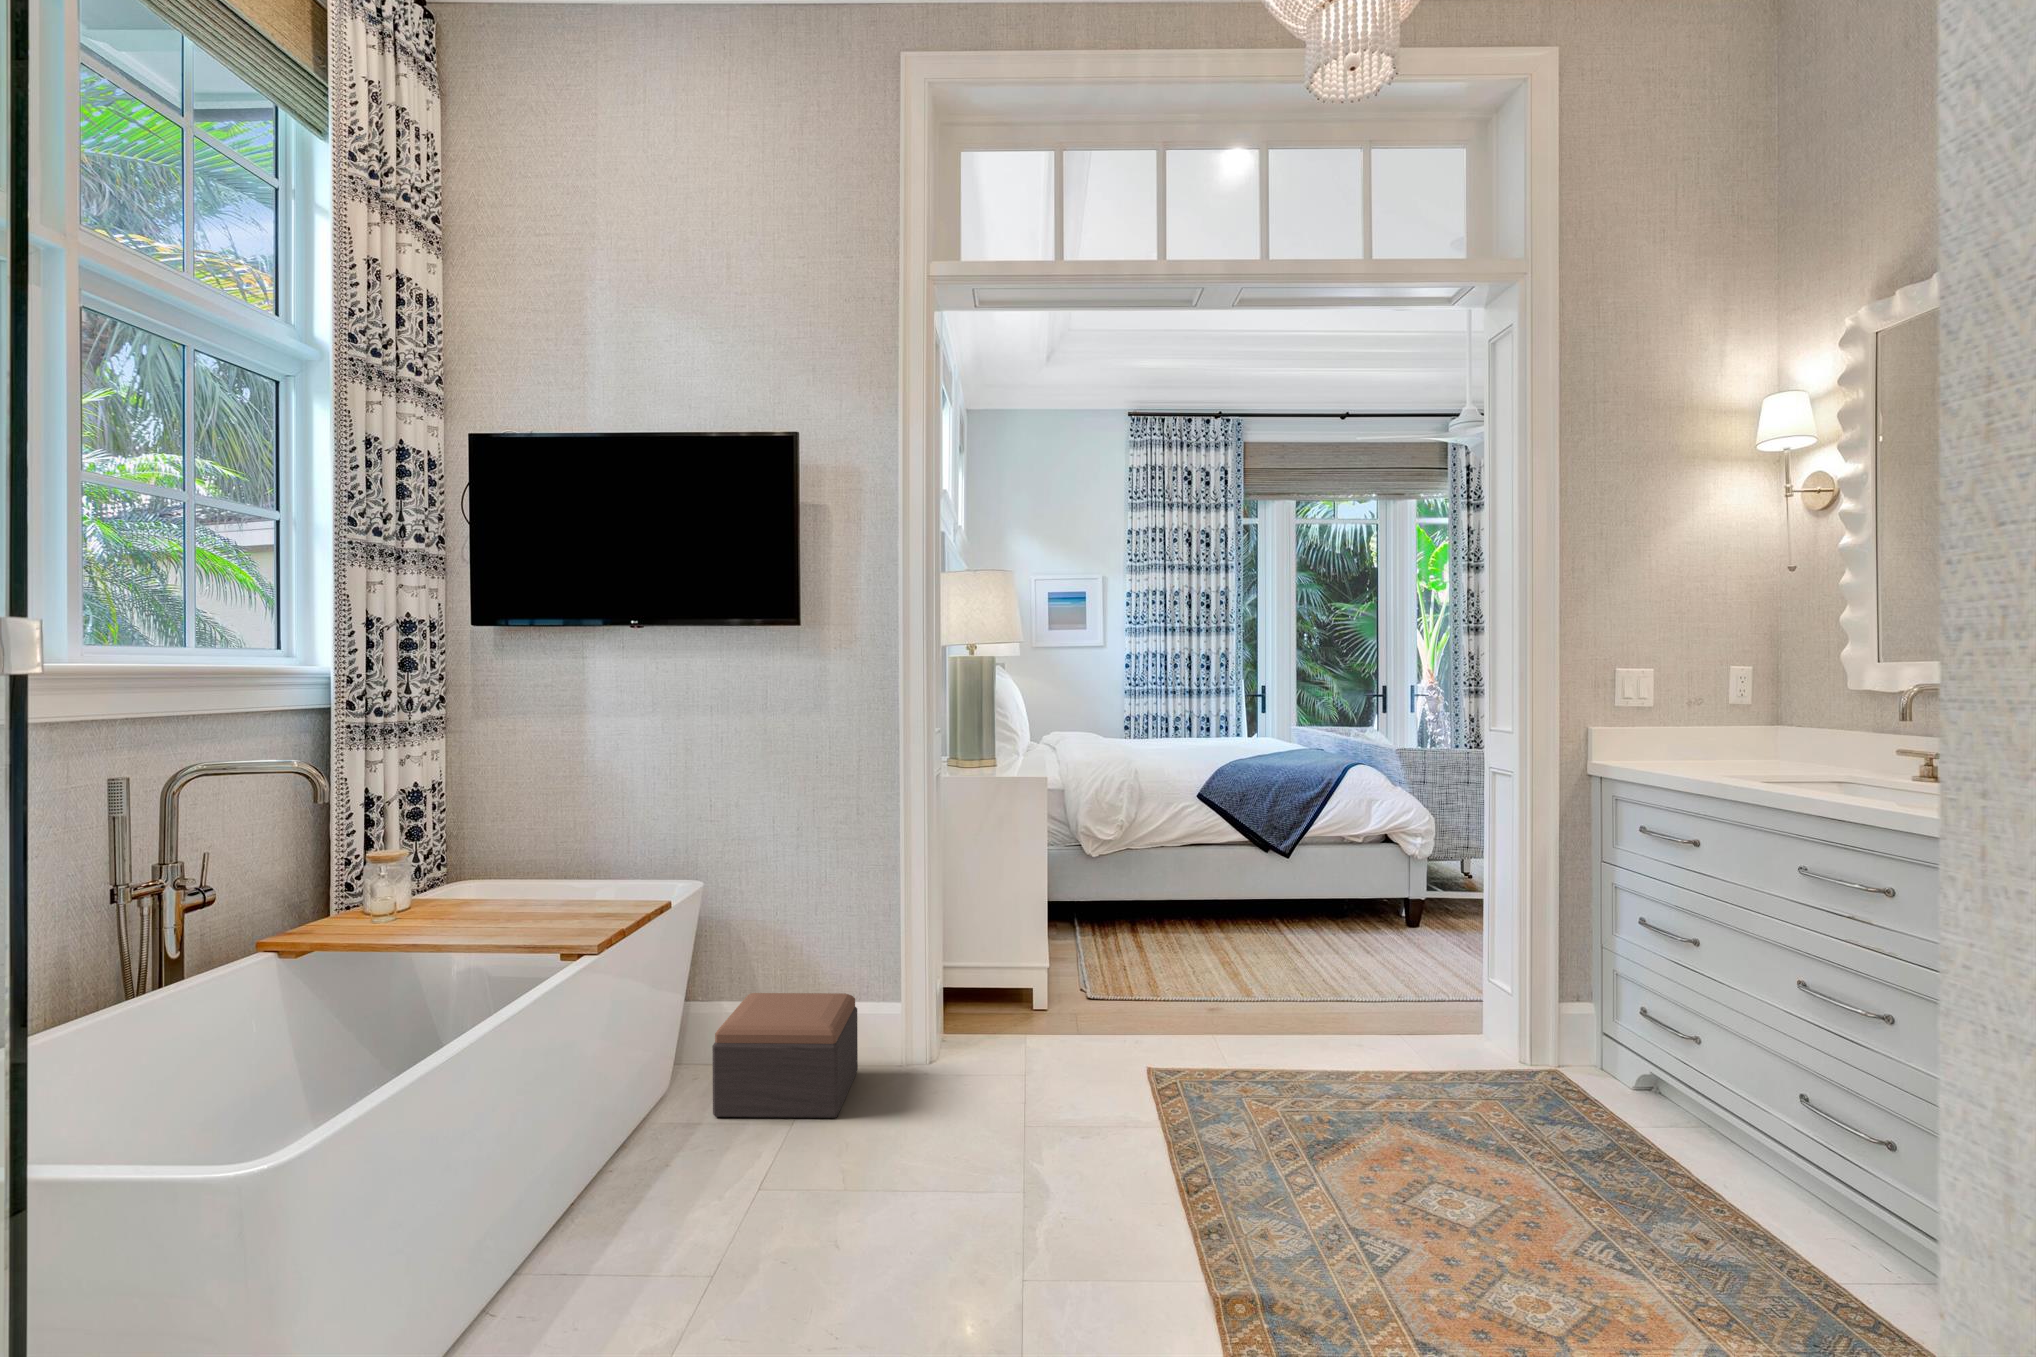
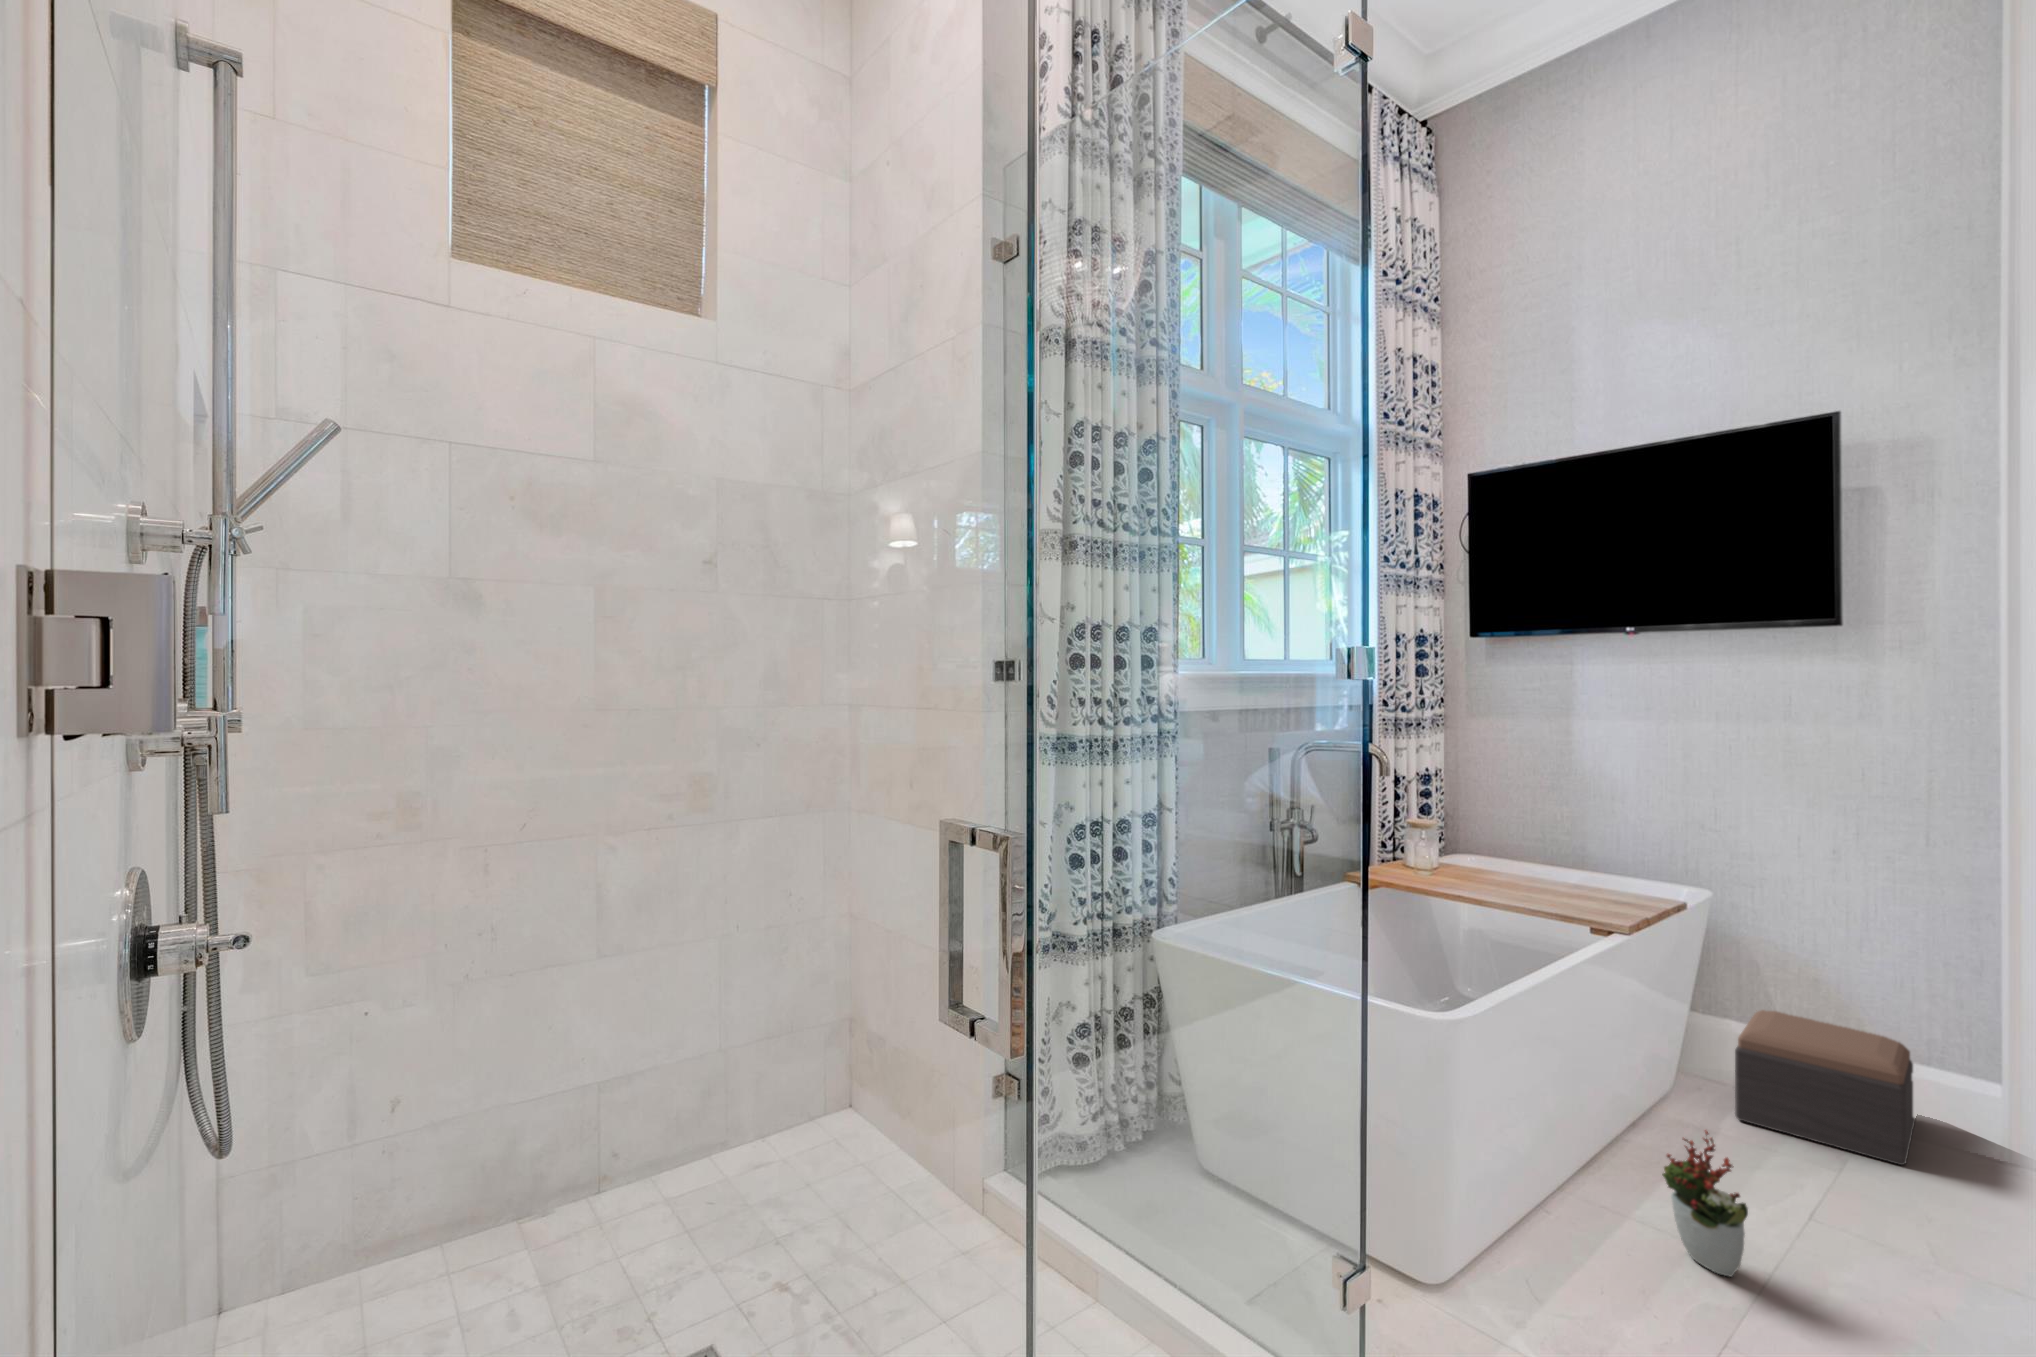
decorative plant: none [597,1136,671,1285] -> present [1663,1131,1748,1277]

